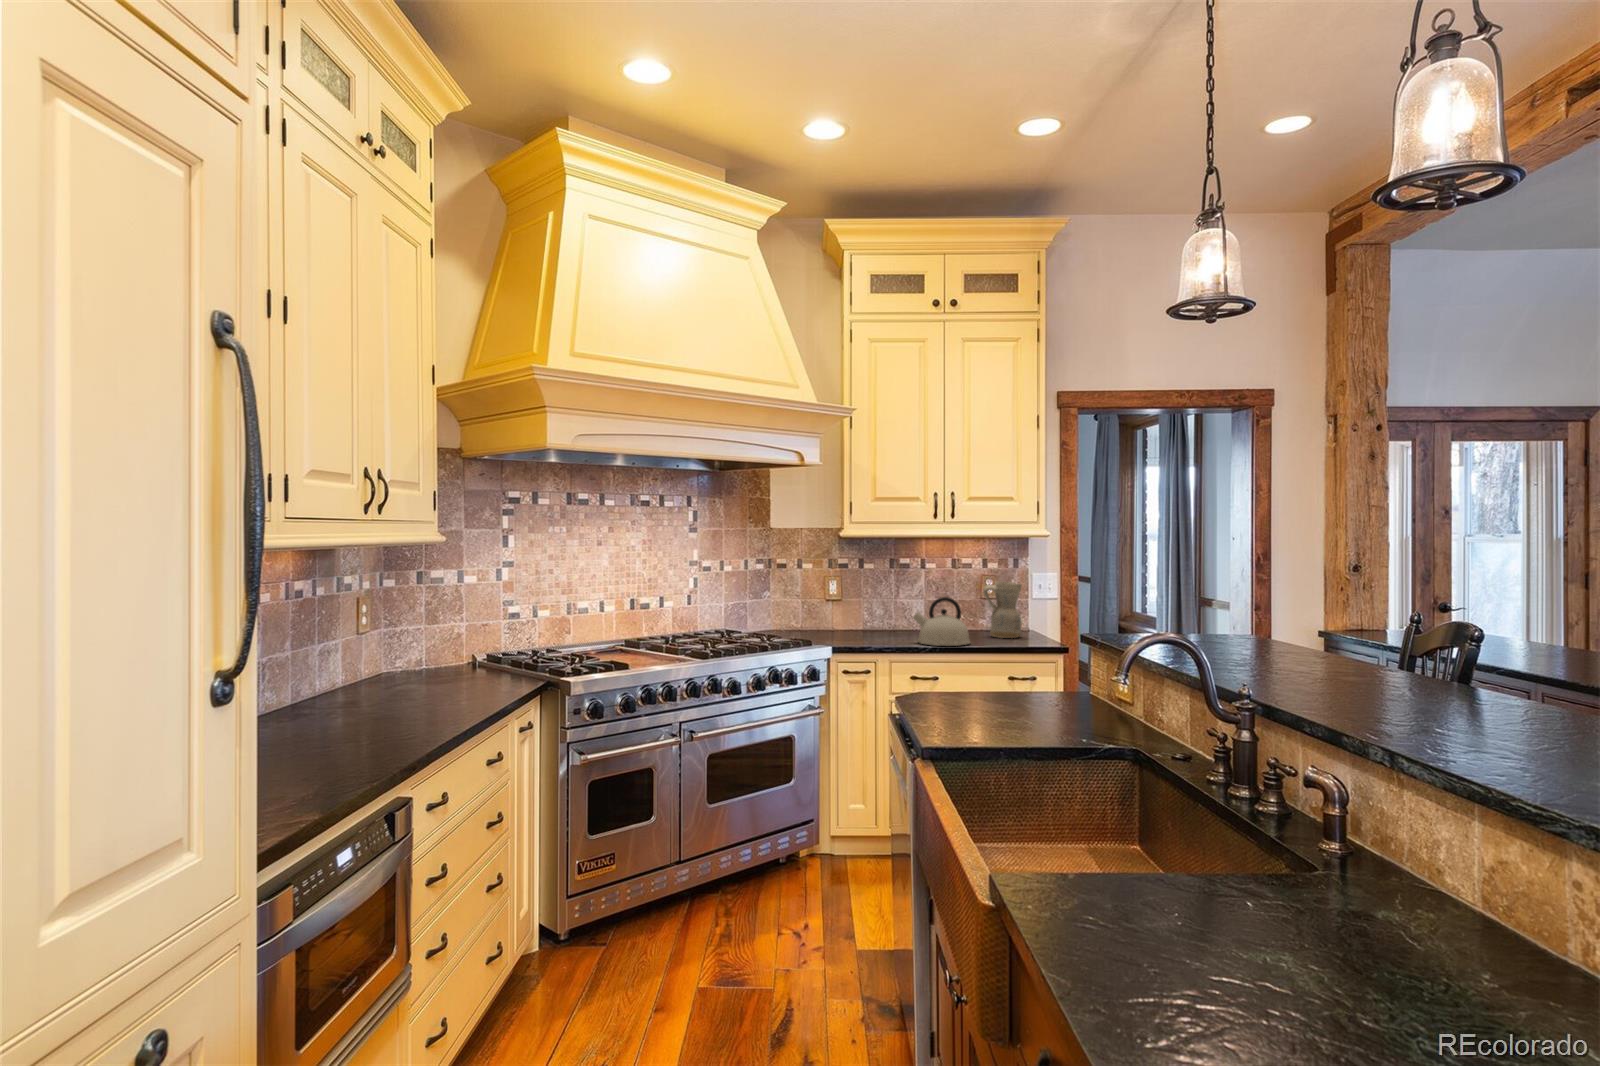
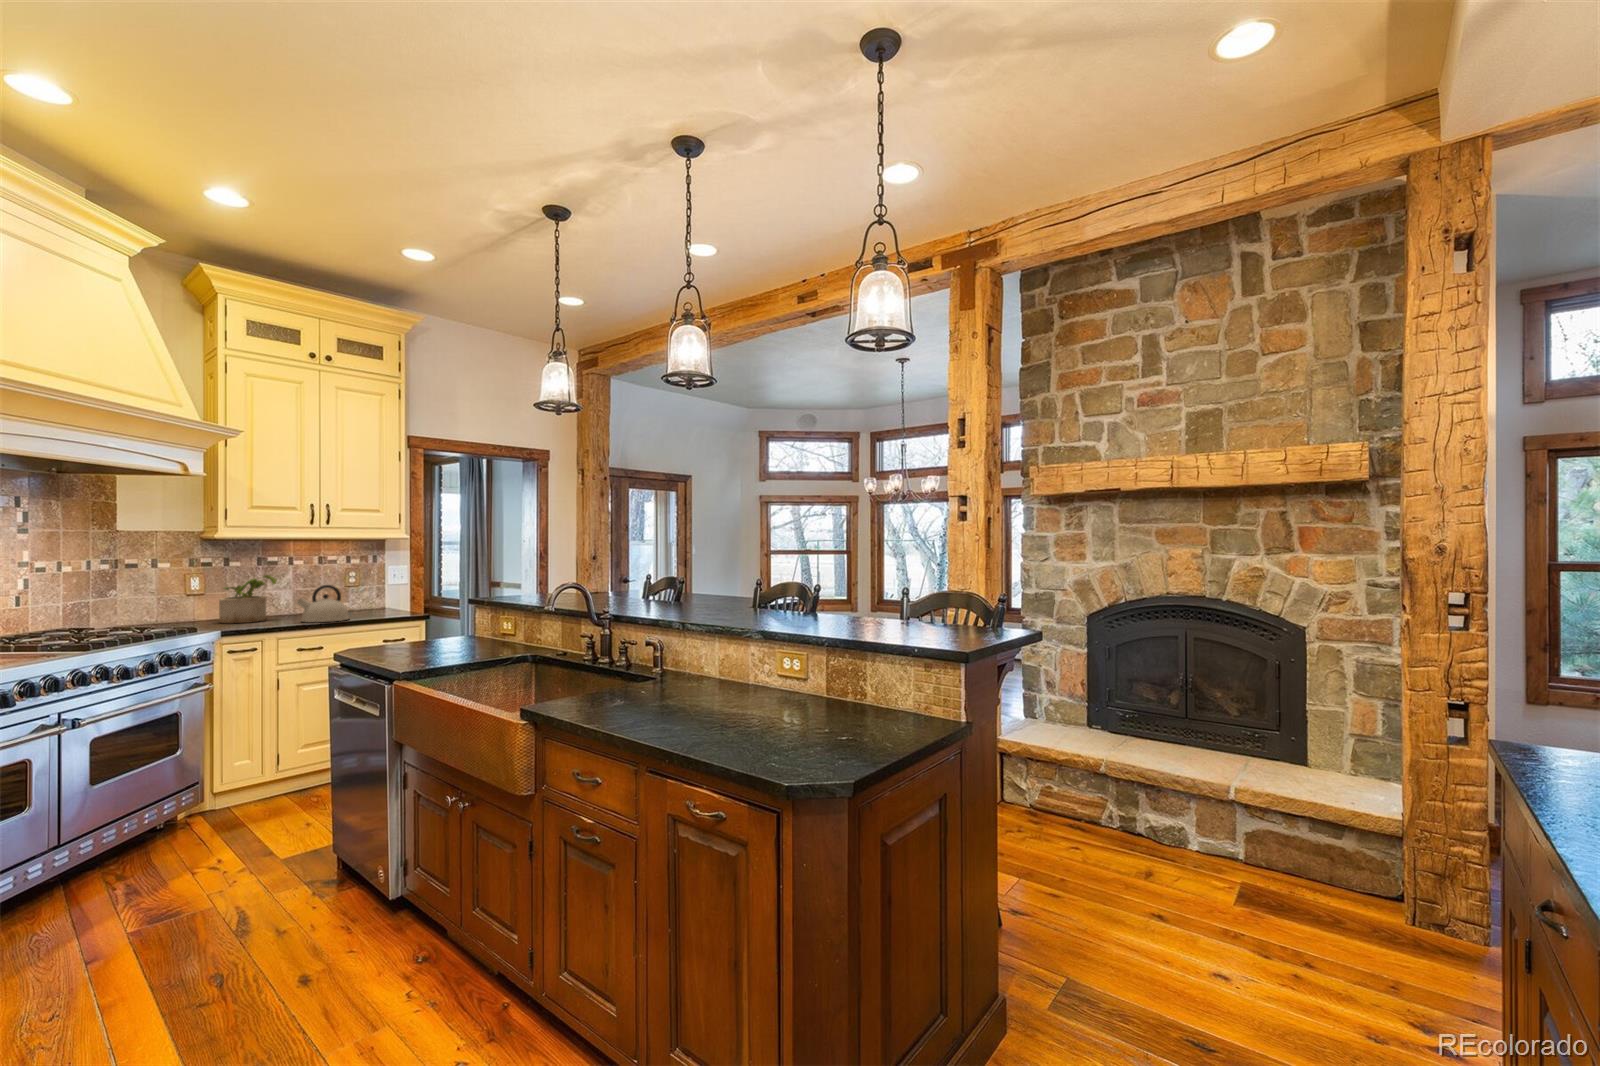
potted plant: none [848,580,903,636] -> present [219,575,277,623]
ceramic pitcher: present [984,582,1022,638] -> none [354,573,386,614]

